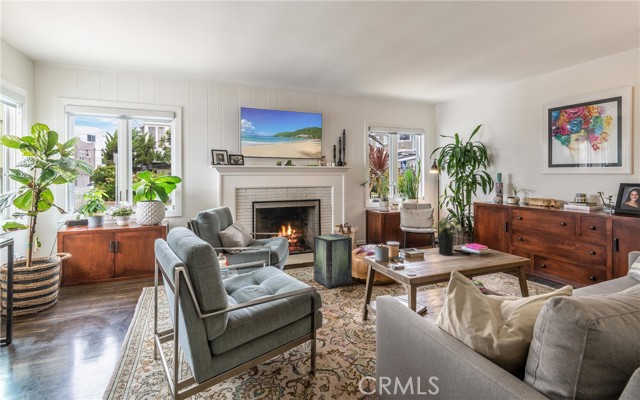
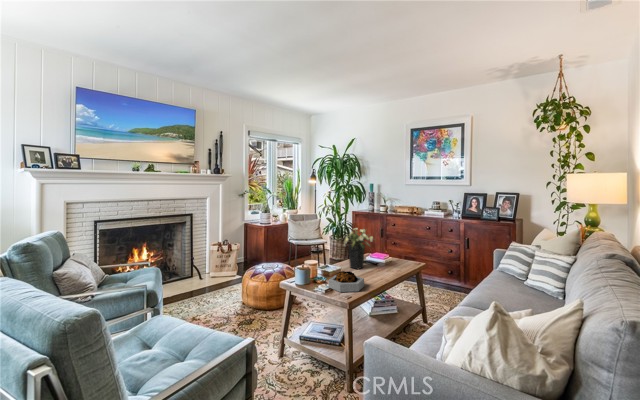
storage box: present [314,234,352,288] -> none [198,255,249,325]
decorative bowl: none [405,251,439,271] -> present [329,271,364,292]

